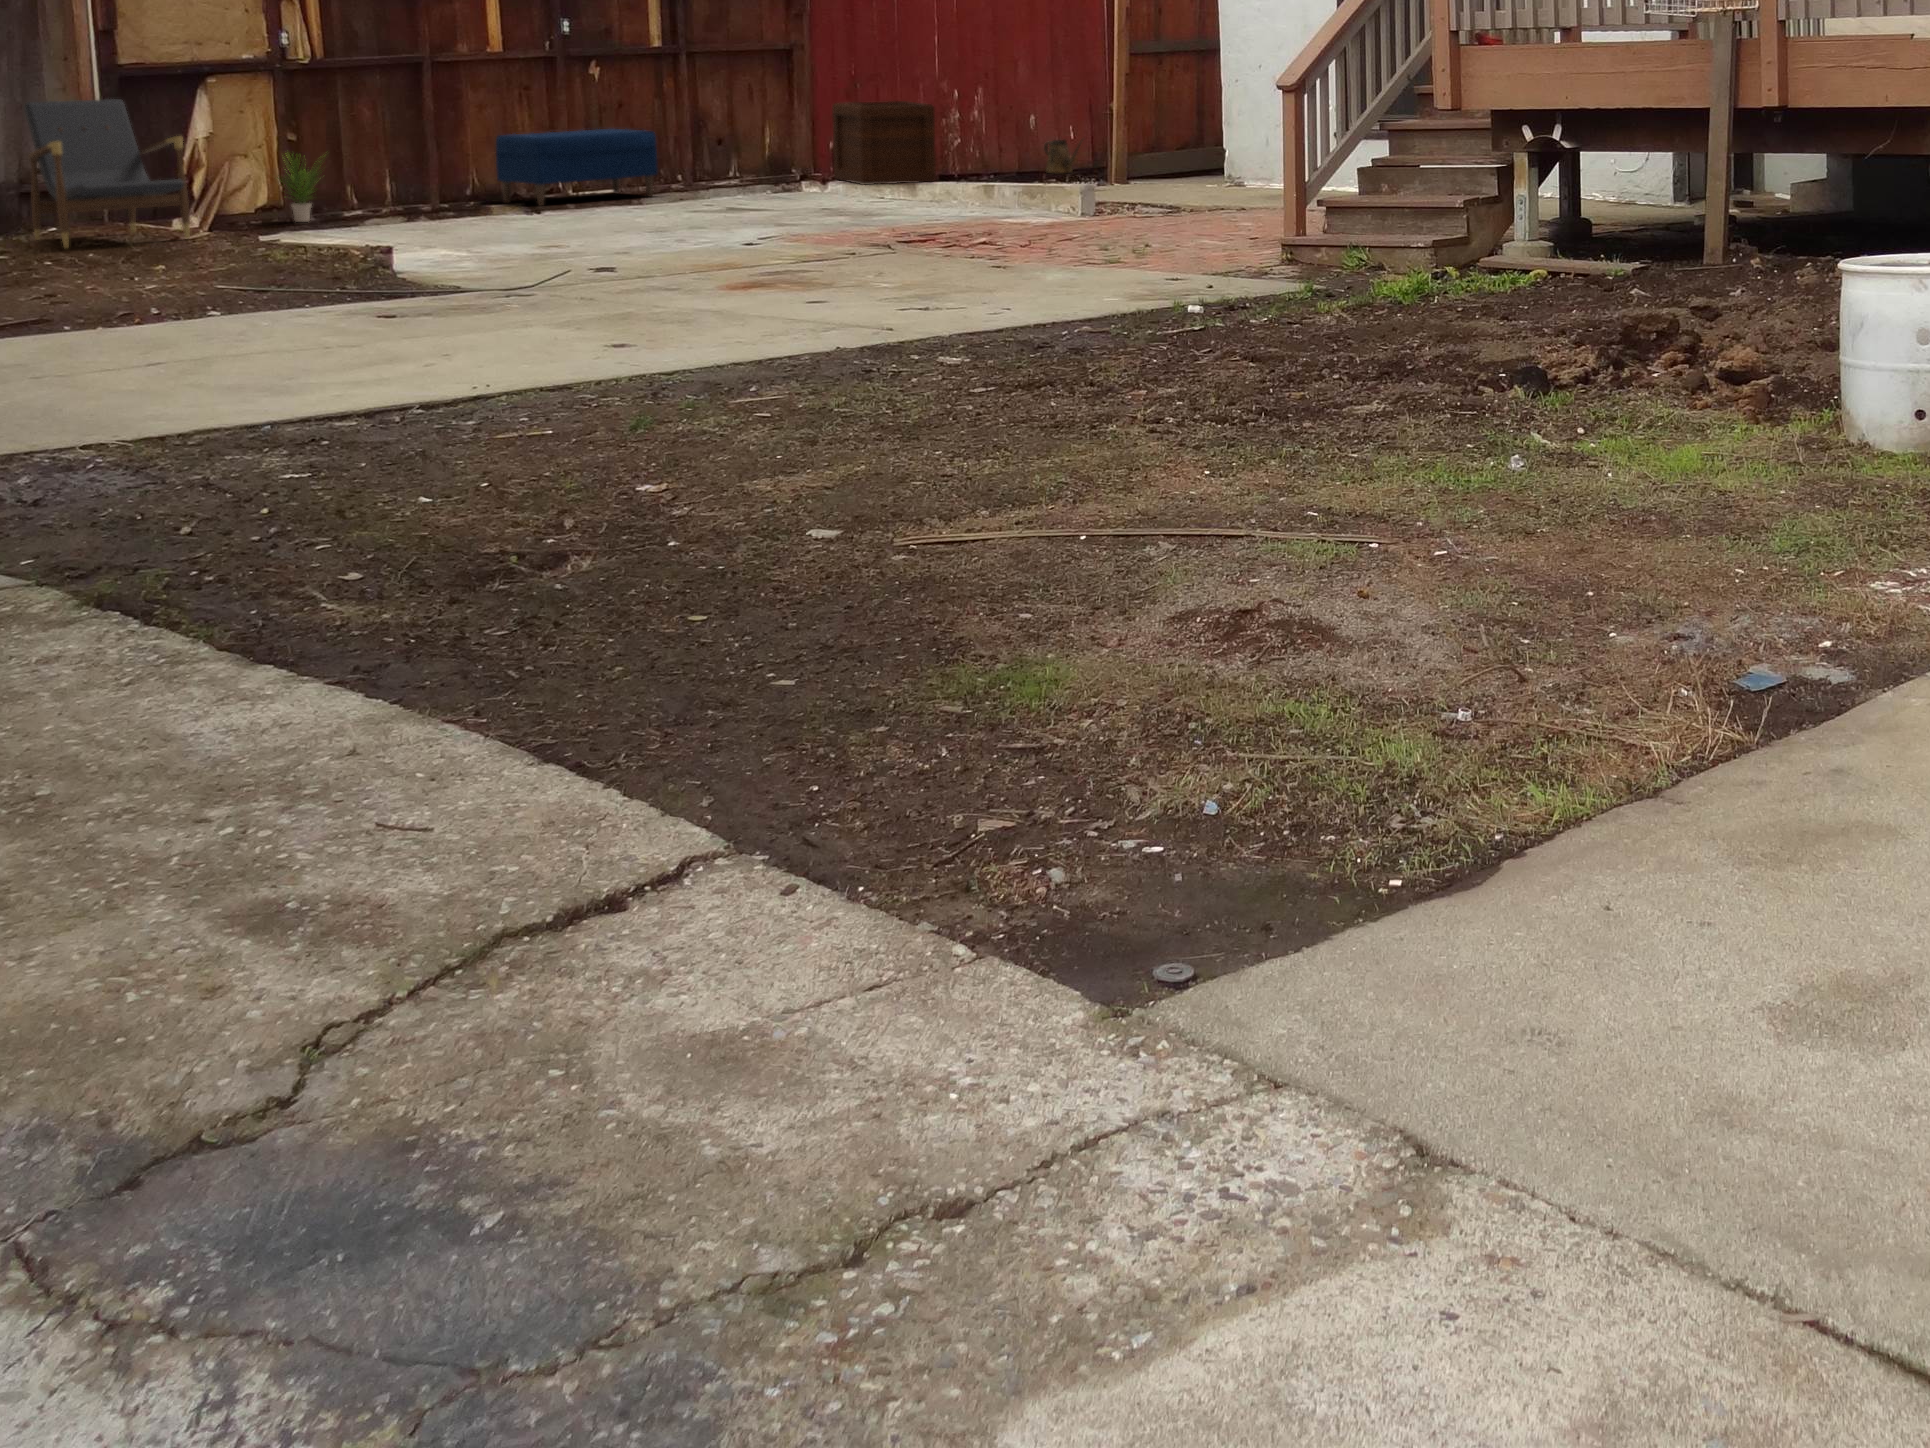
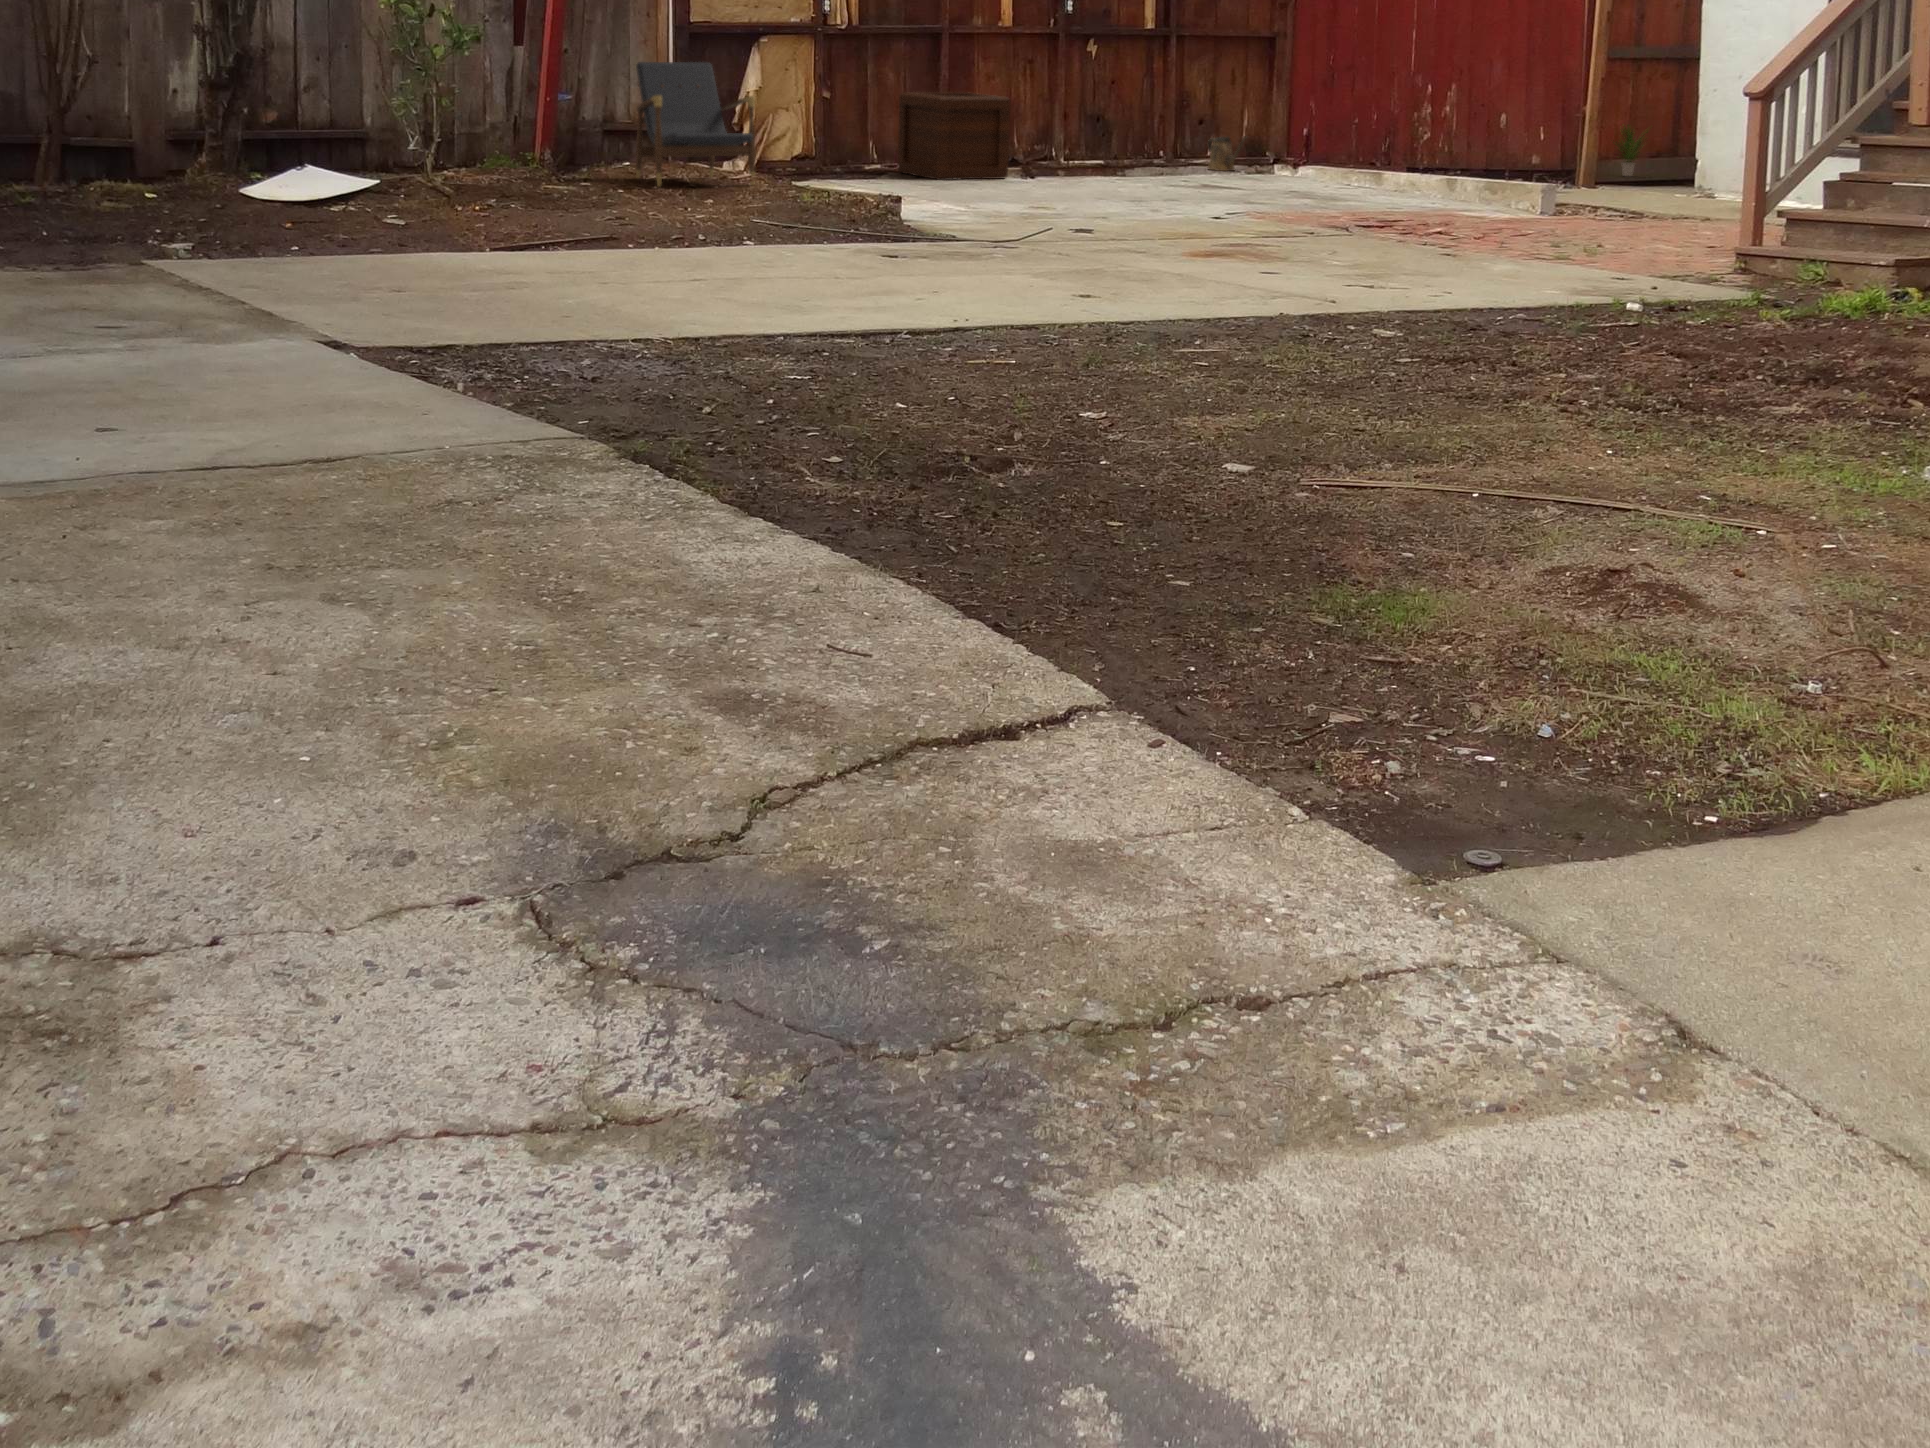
wooden crate: present [832,101,936,185] -> present [898,92,1011,180]
bench: present [496,129,658,206] -> none [1008,110,1148,176]
watering can: present [1044,140,1082,173] -> present [1208,137,1246,171]
potted plant: present [278,154,326,222] -> present [1613,125,1648,177]

